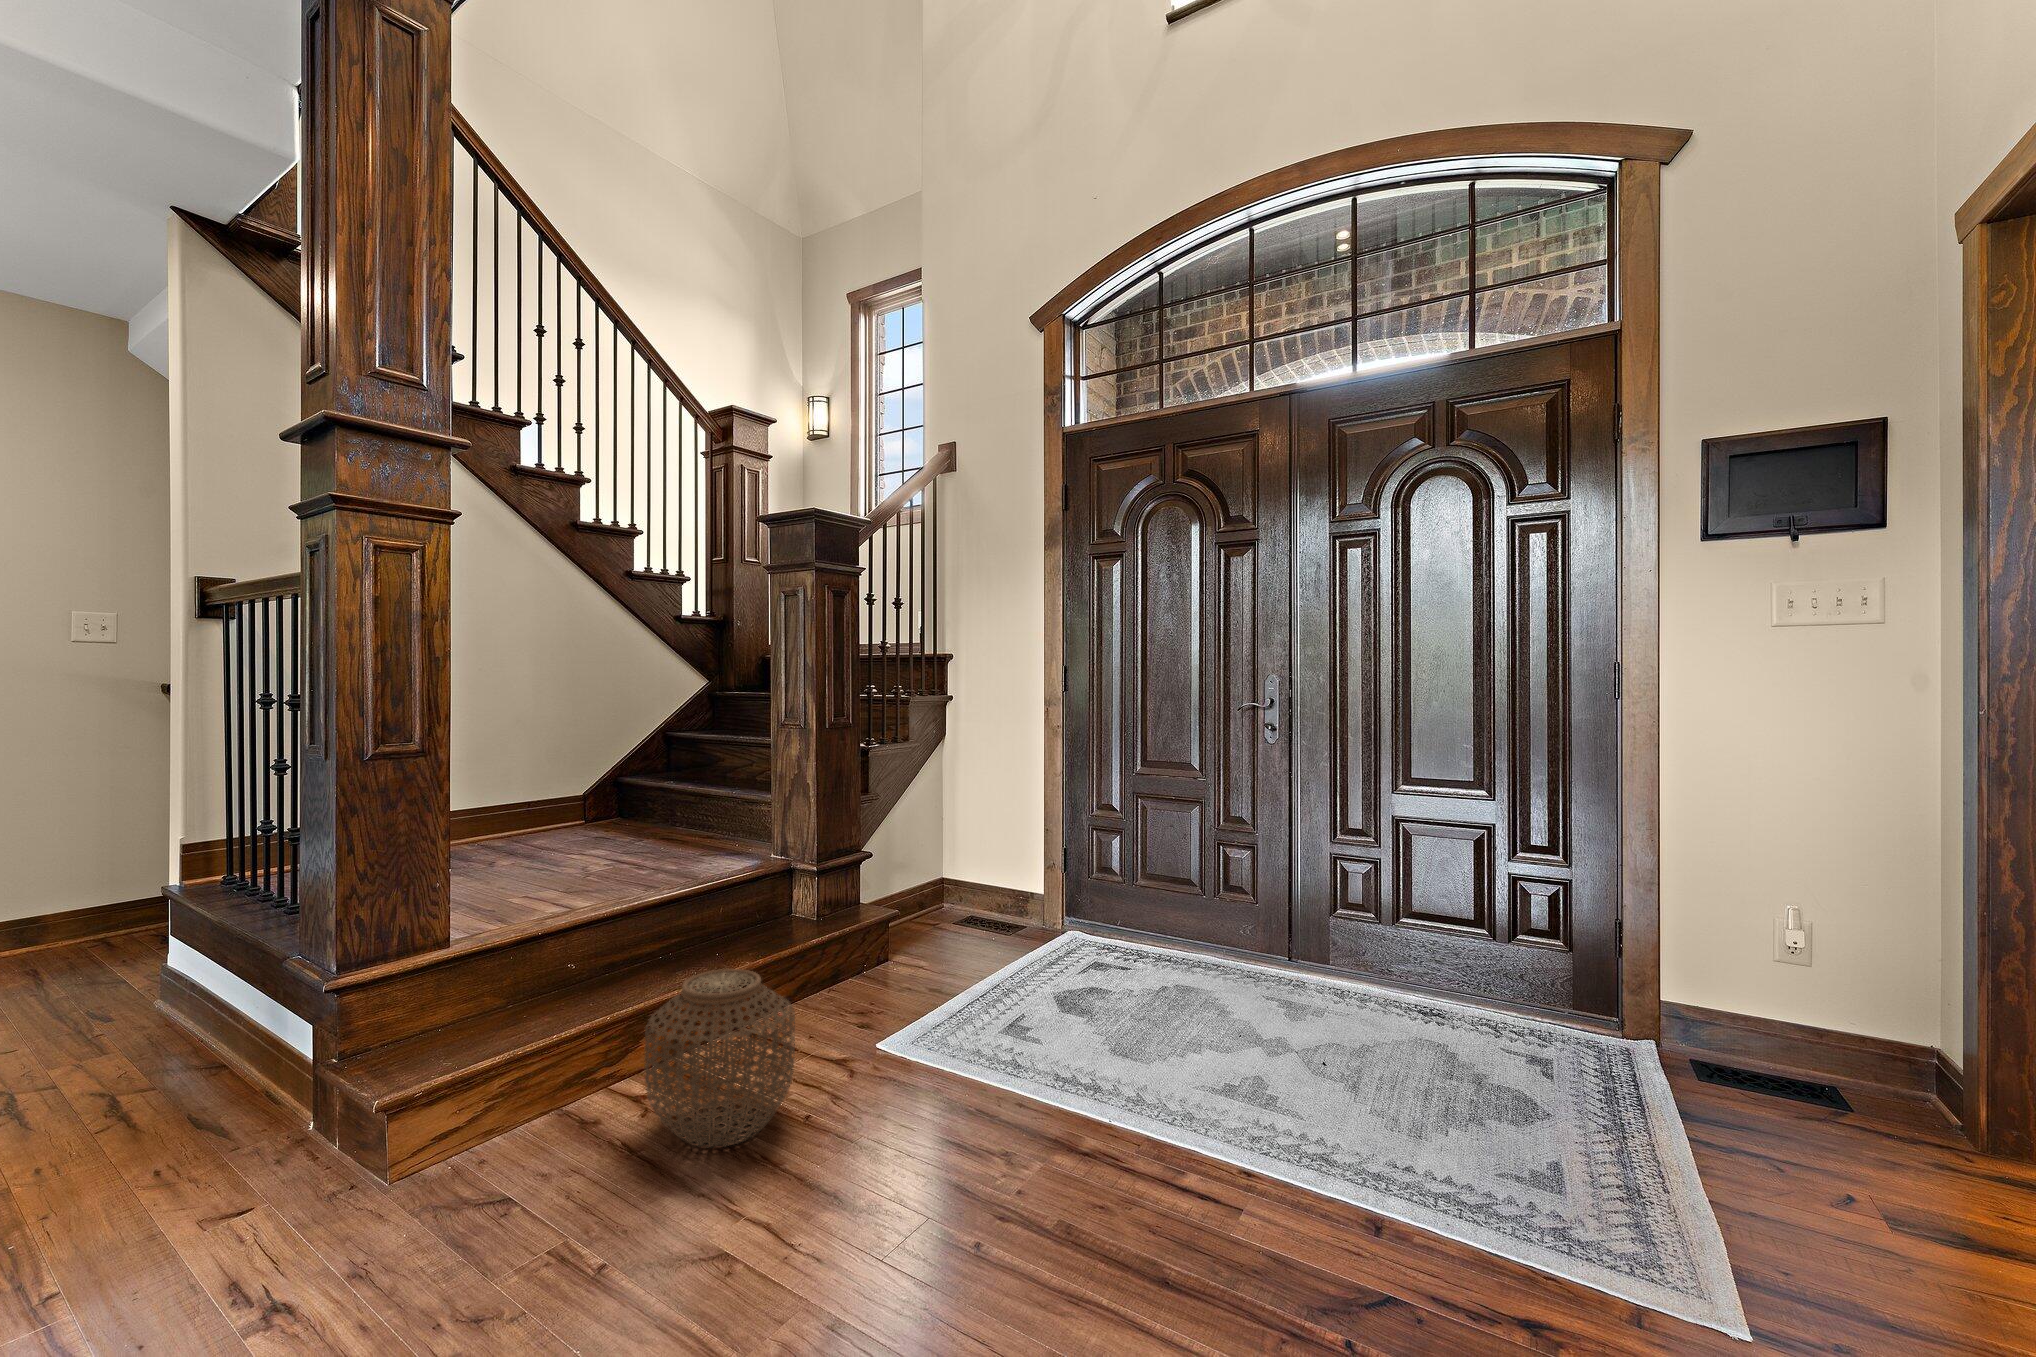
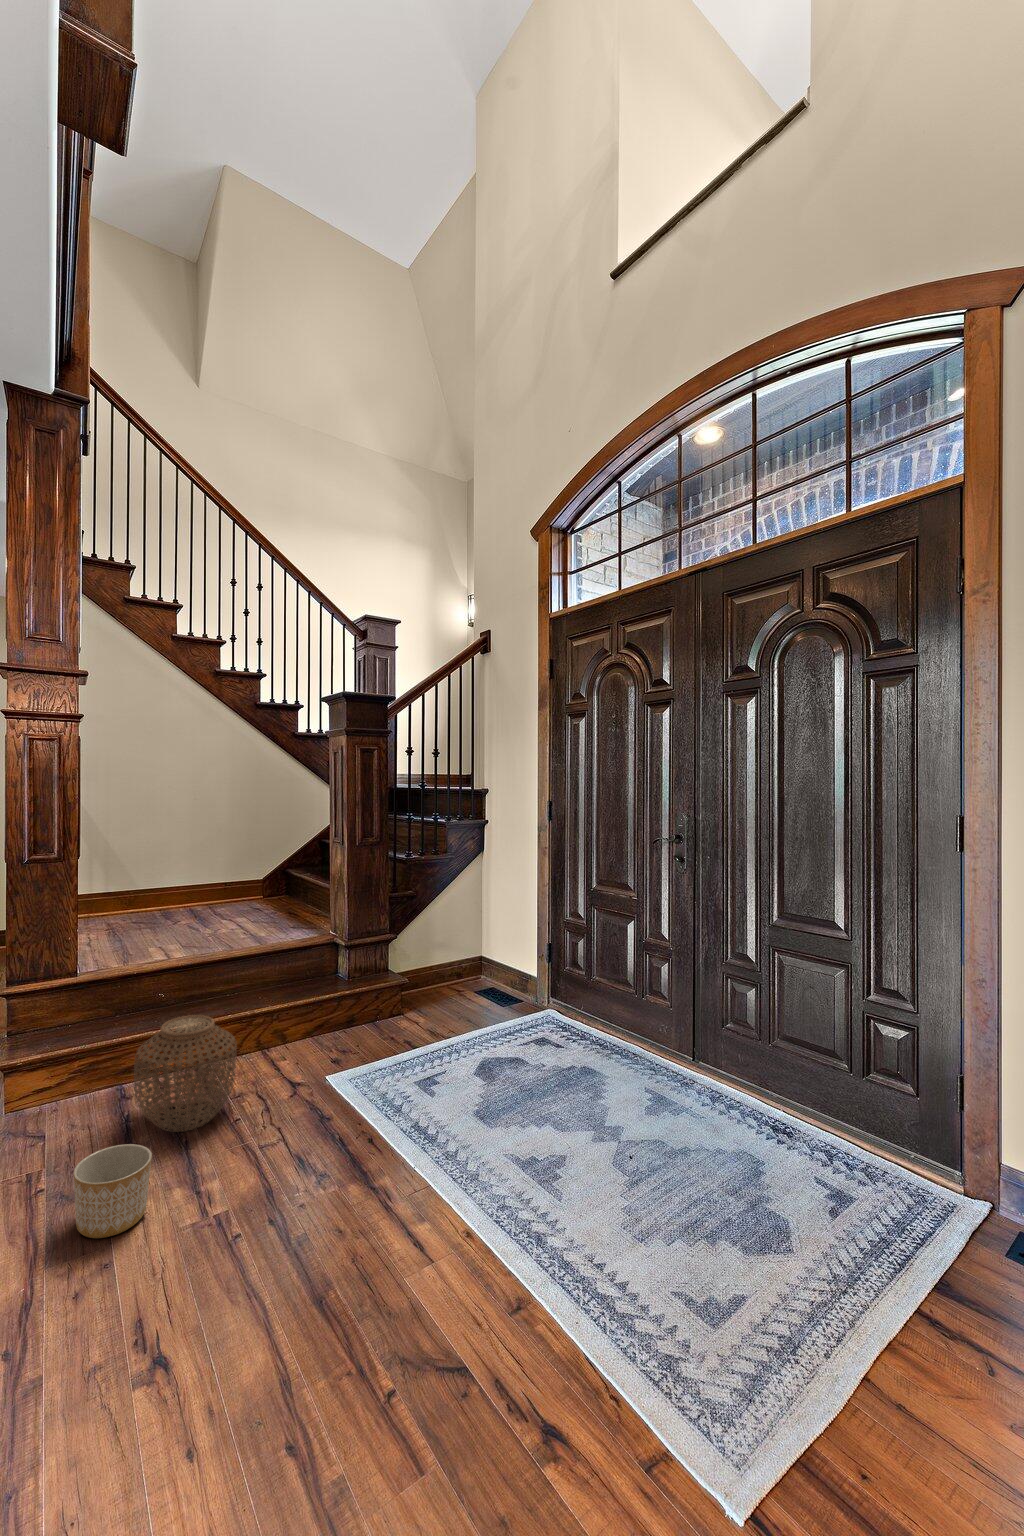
planter: none [705,1151,816,1299] -> present [73,1144,152,1238]

